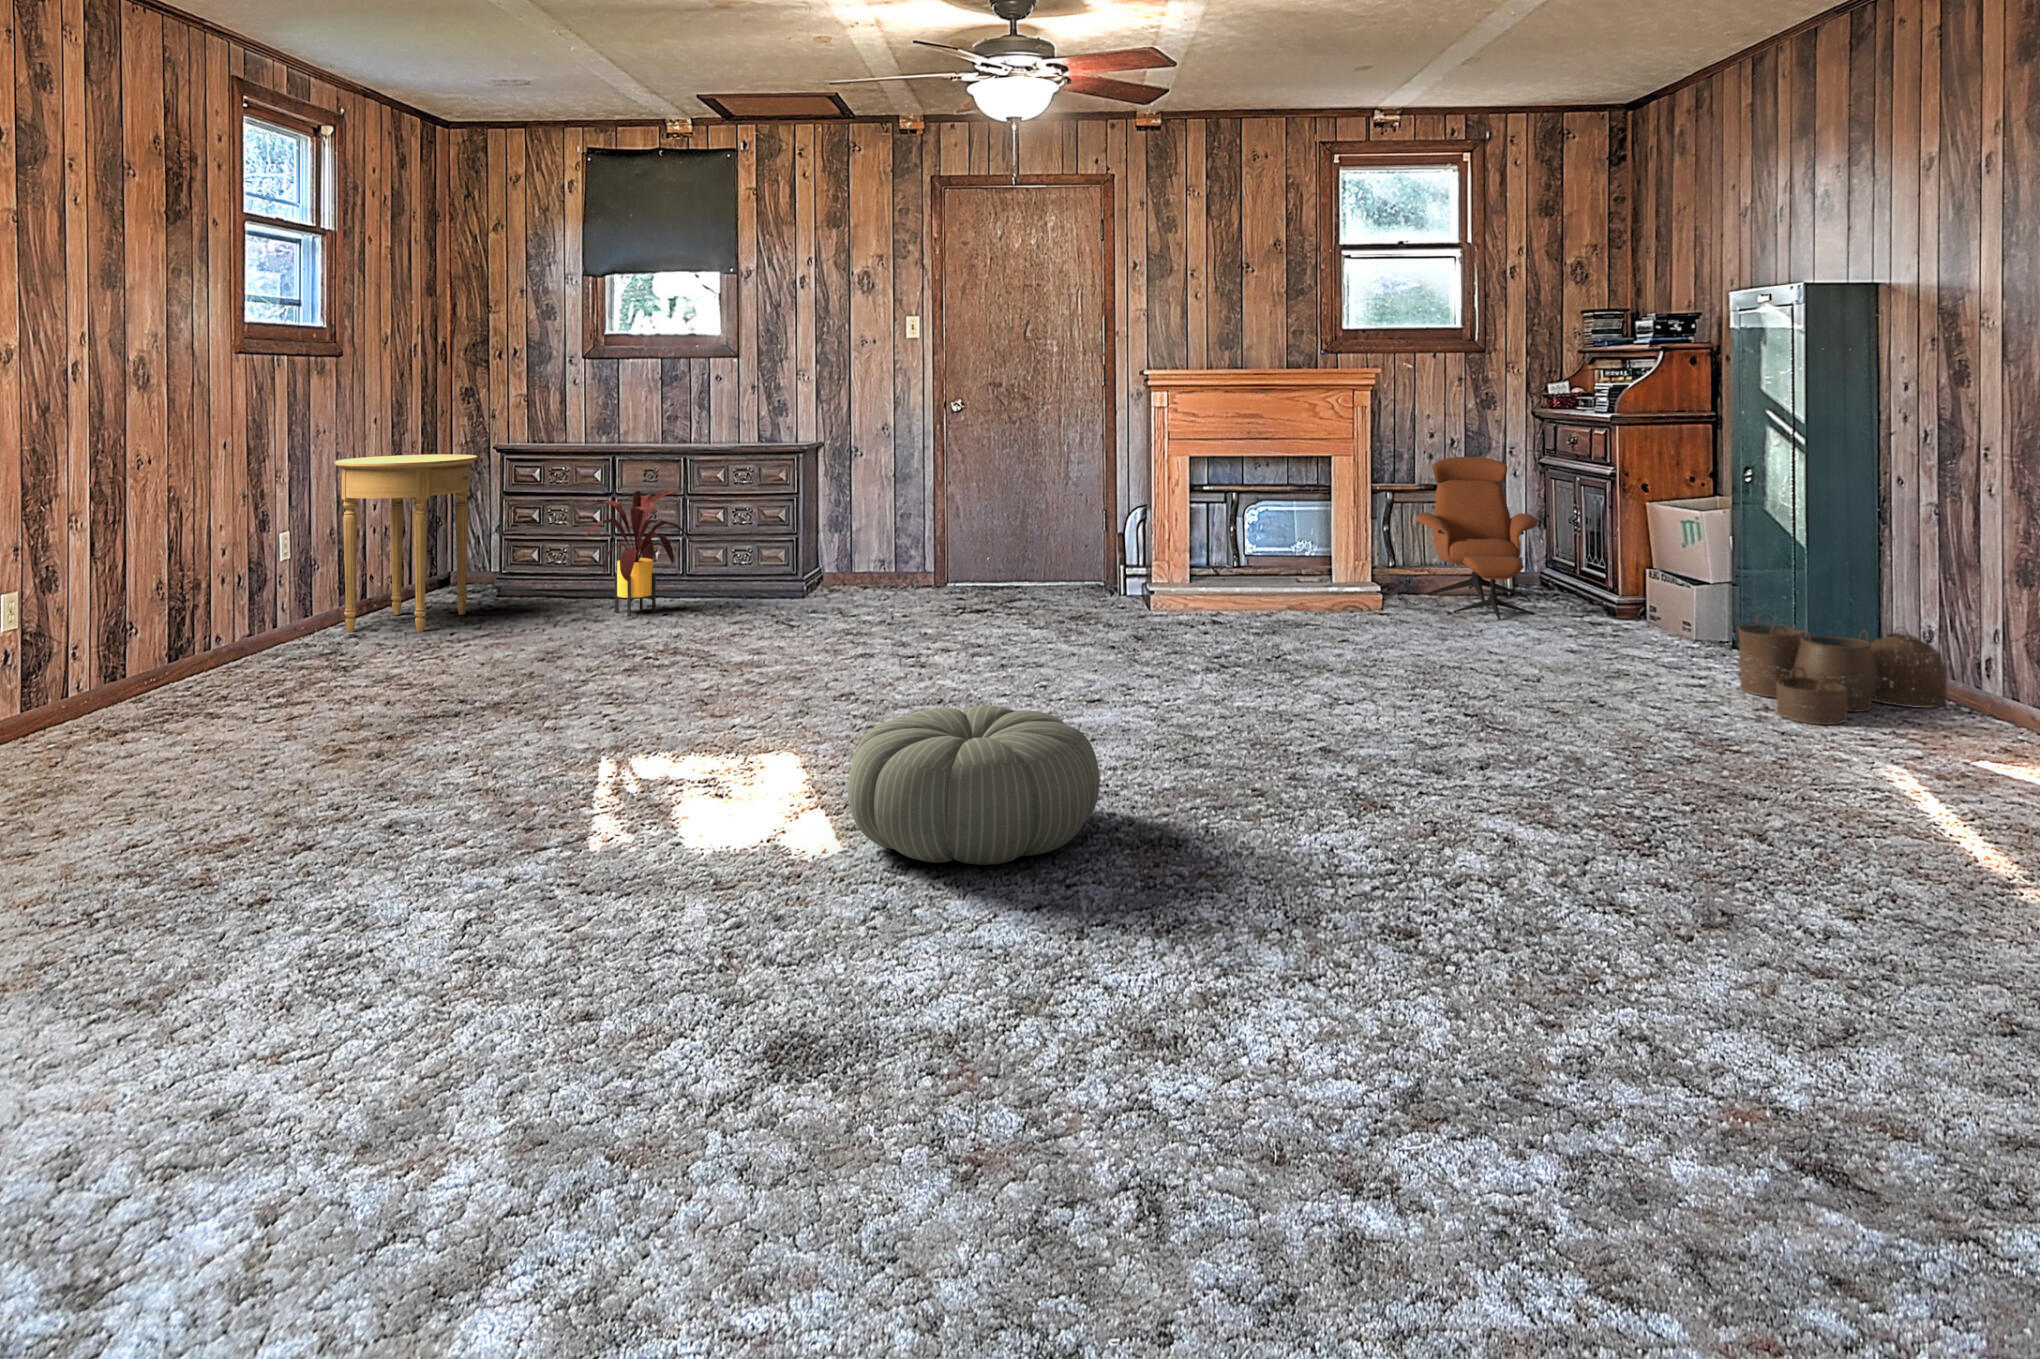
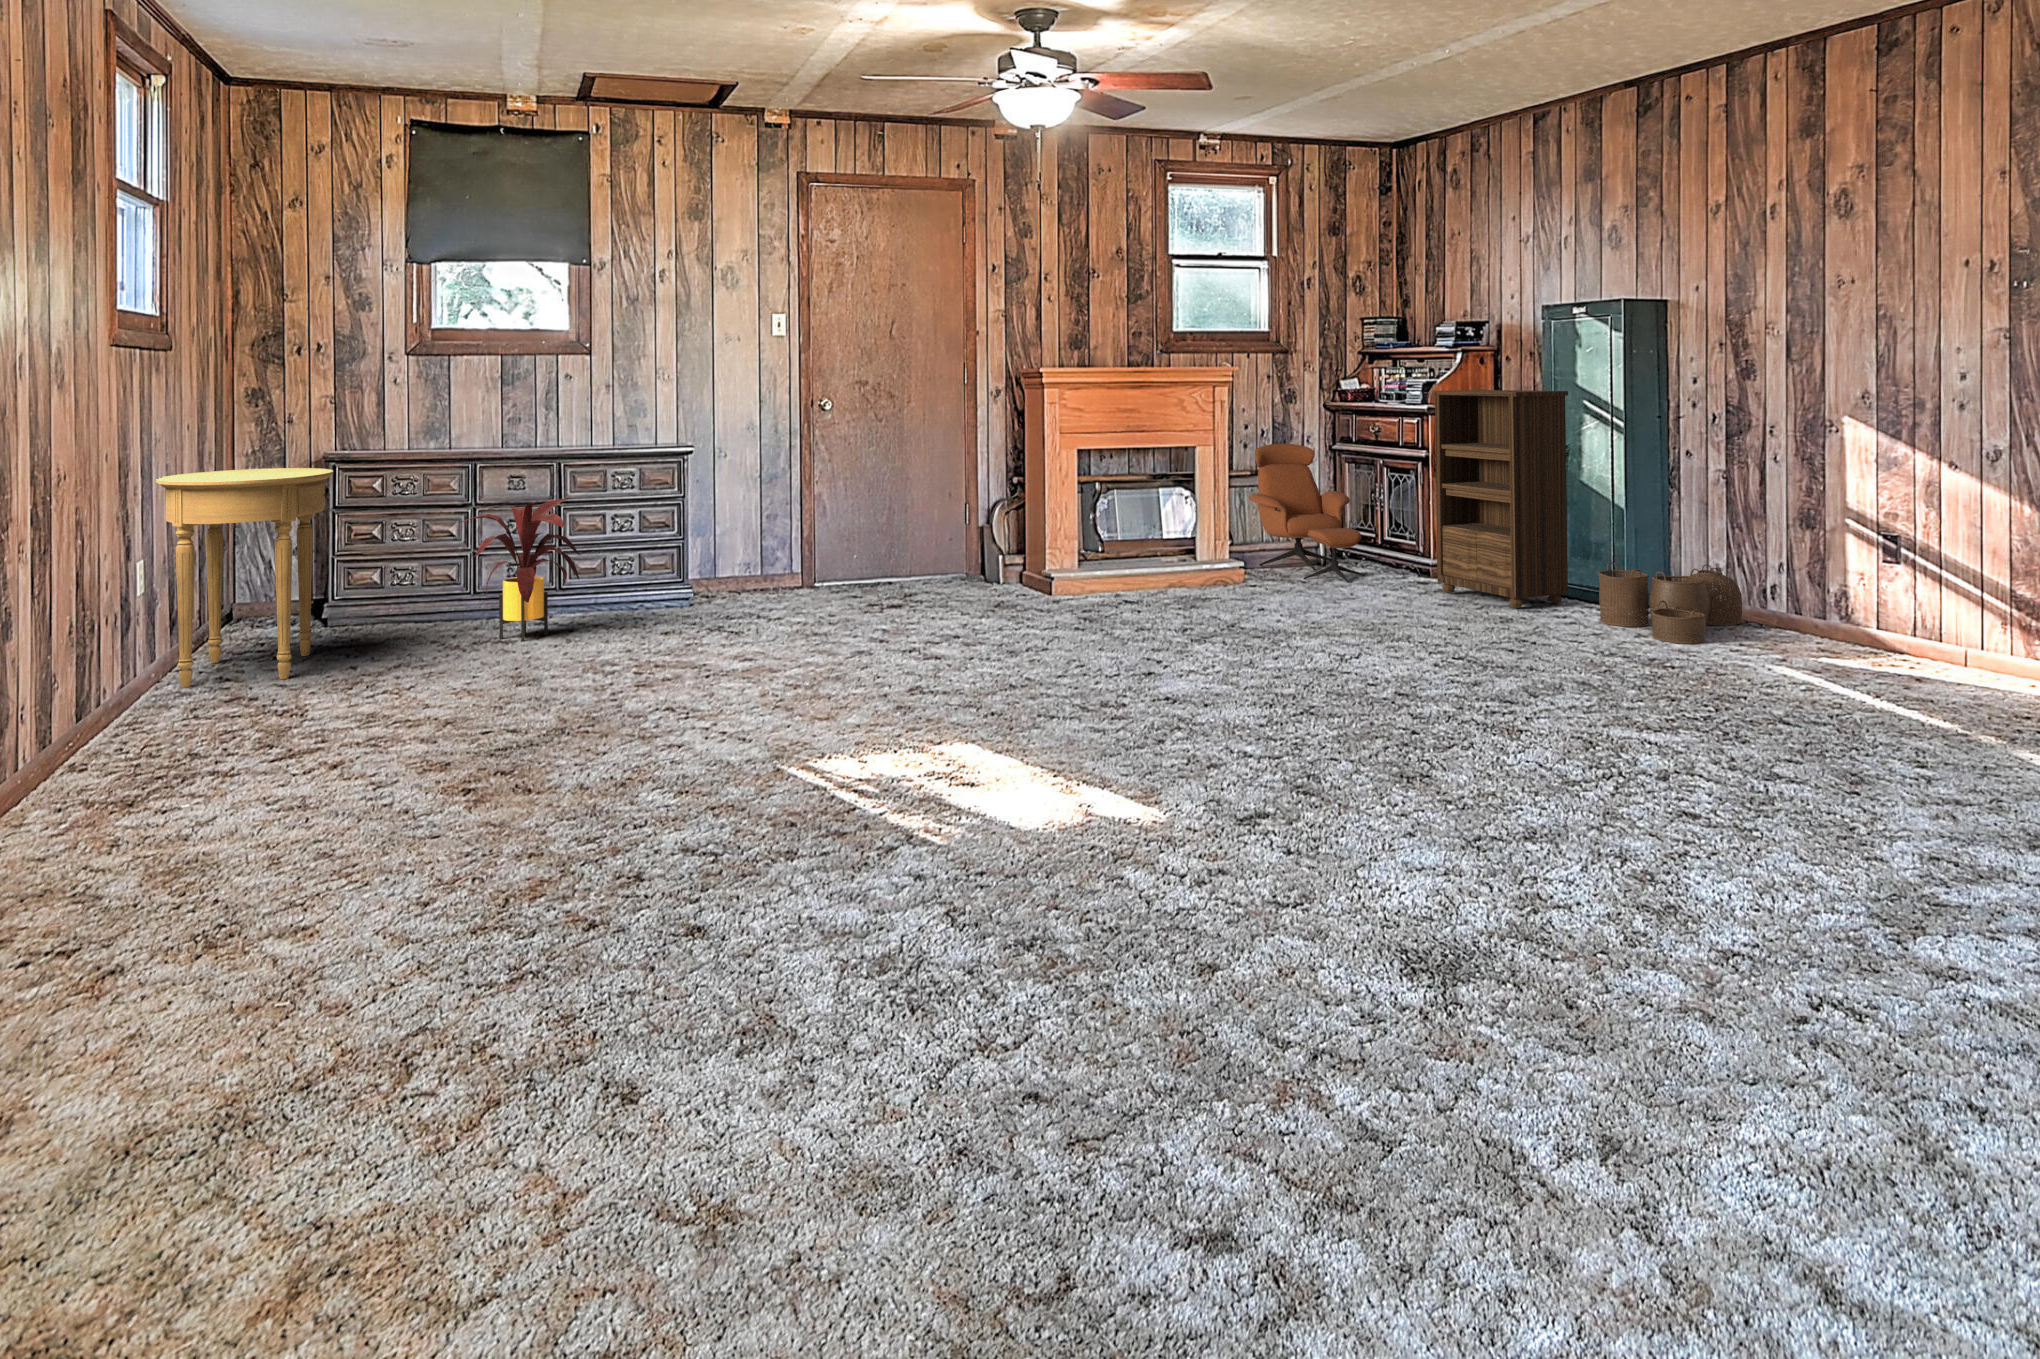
bookshelf: none [1582,397,1735,664] -> present [1432,390,1568,609]
pouf: present [848,705,1100,865] -> none [1135,686,1379,837]

